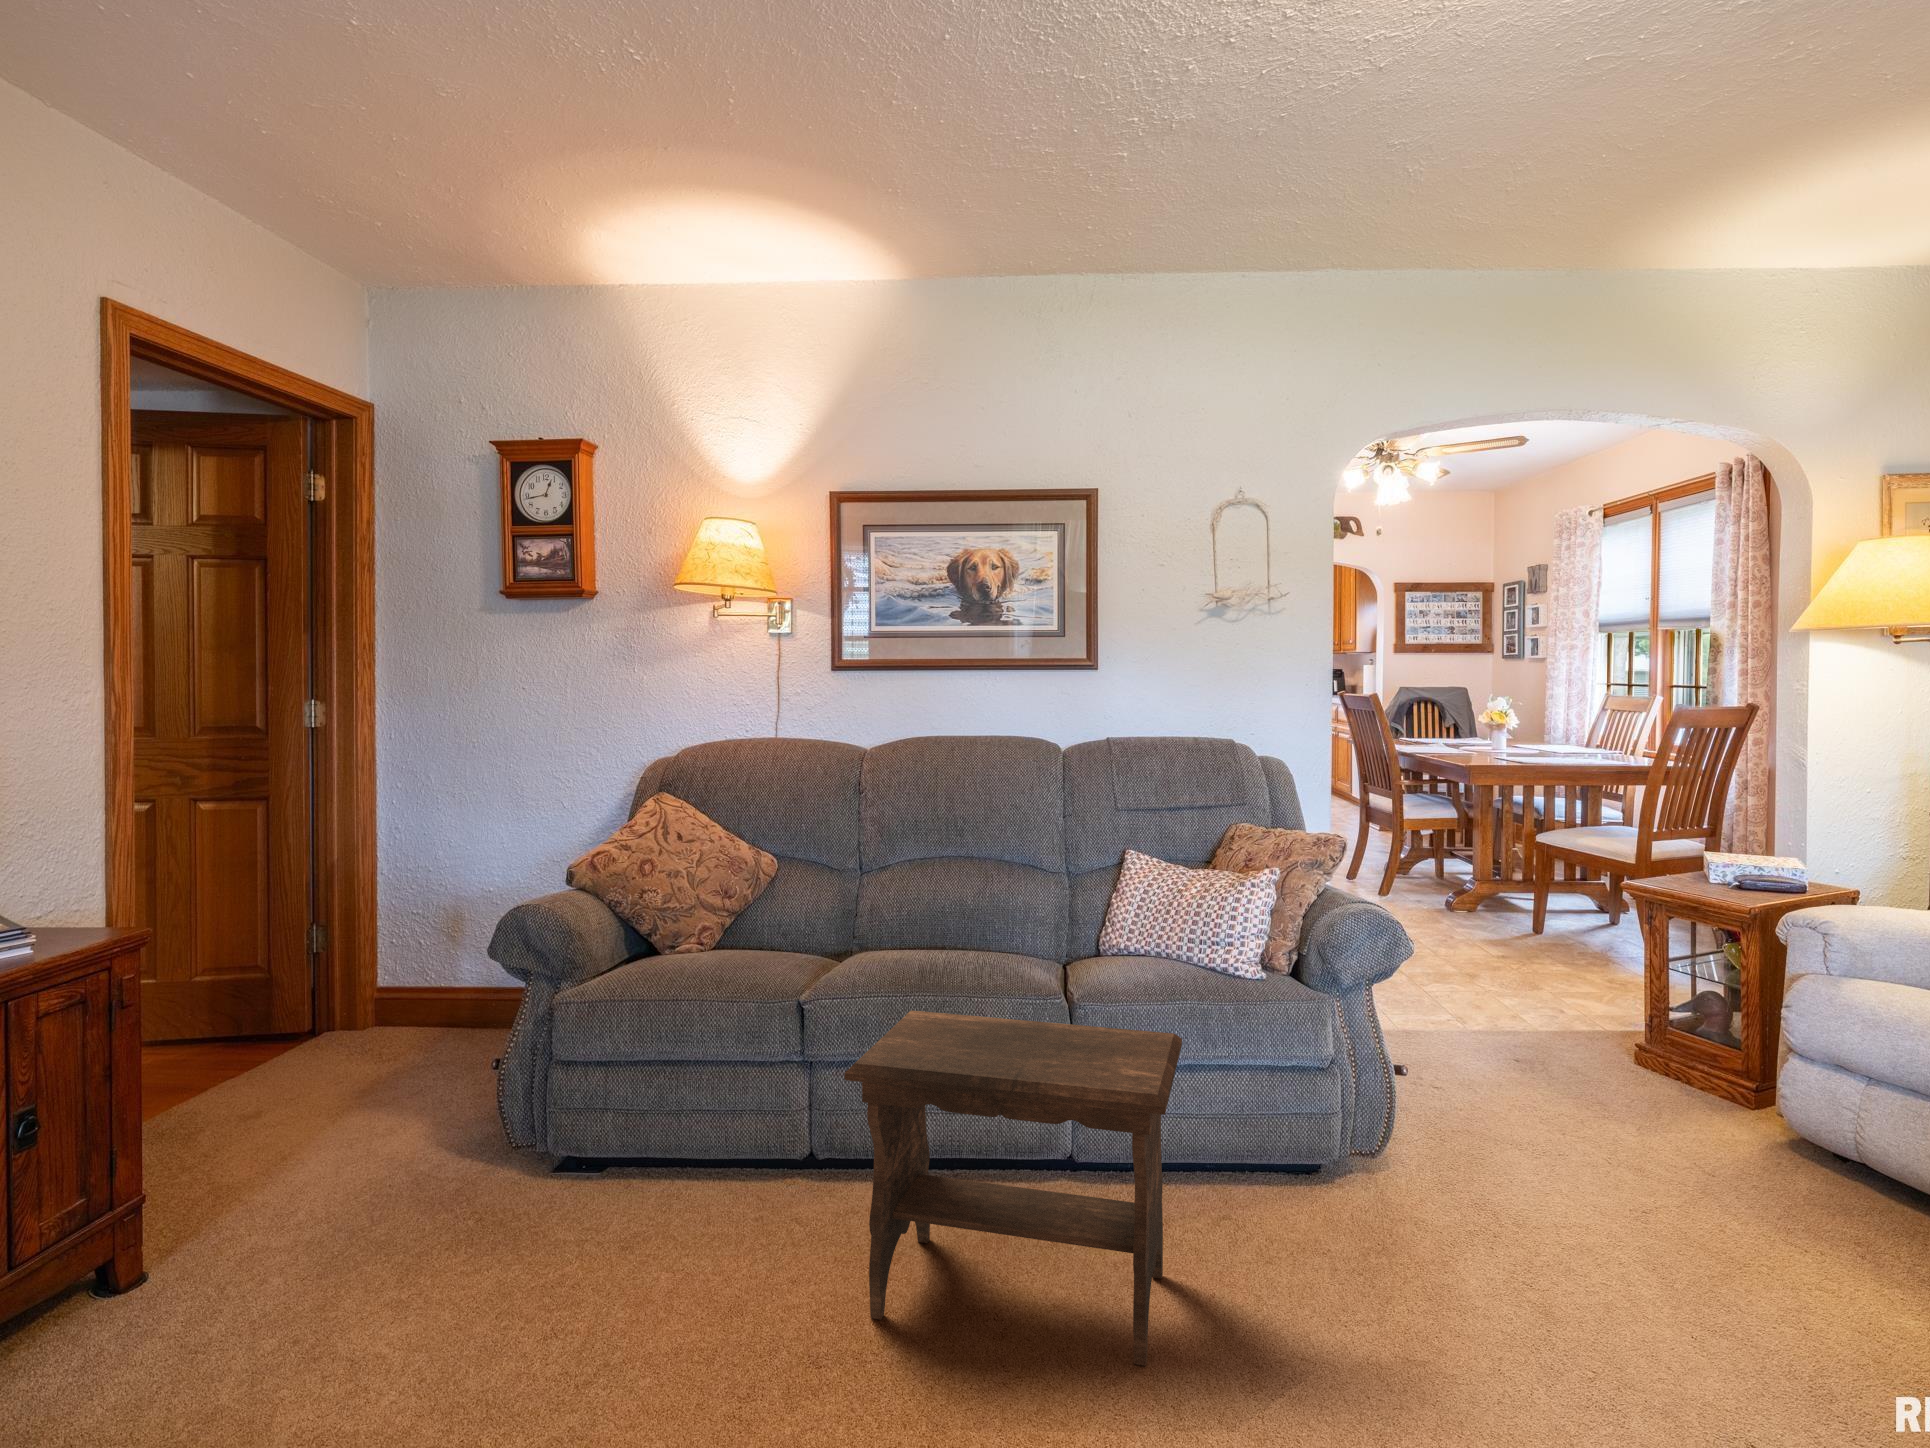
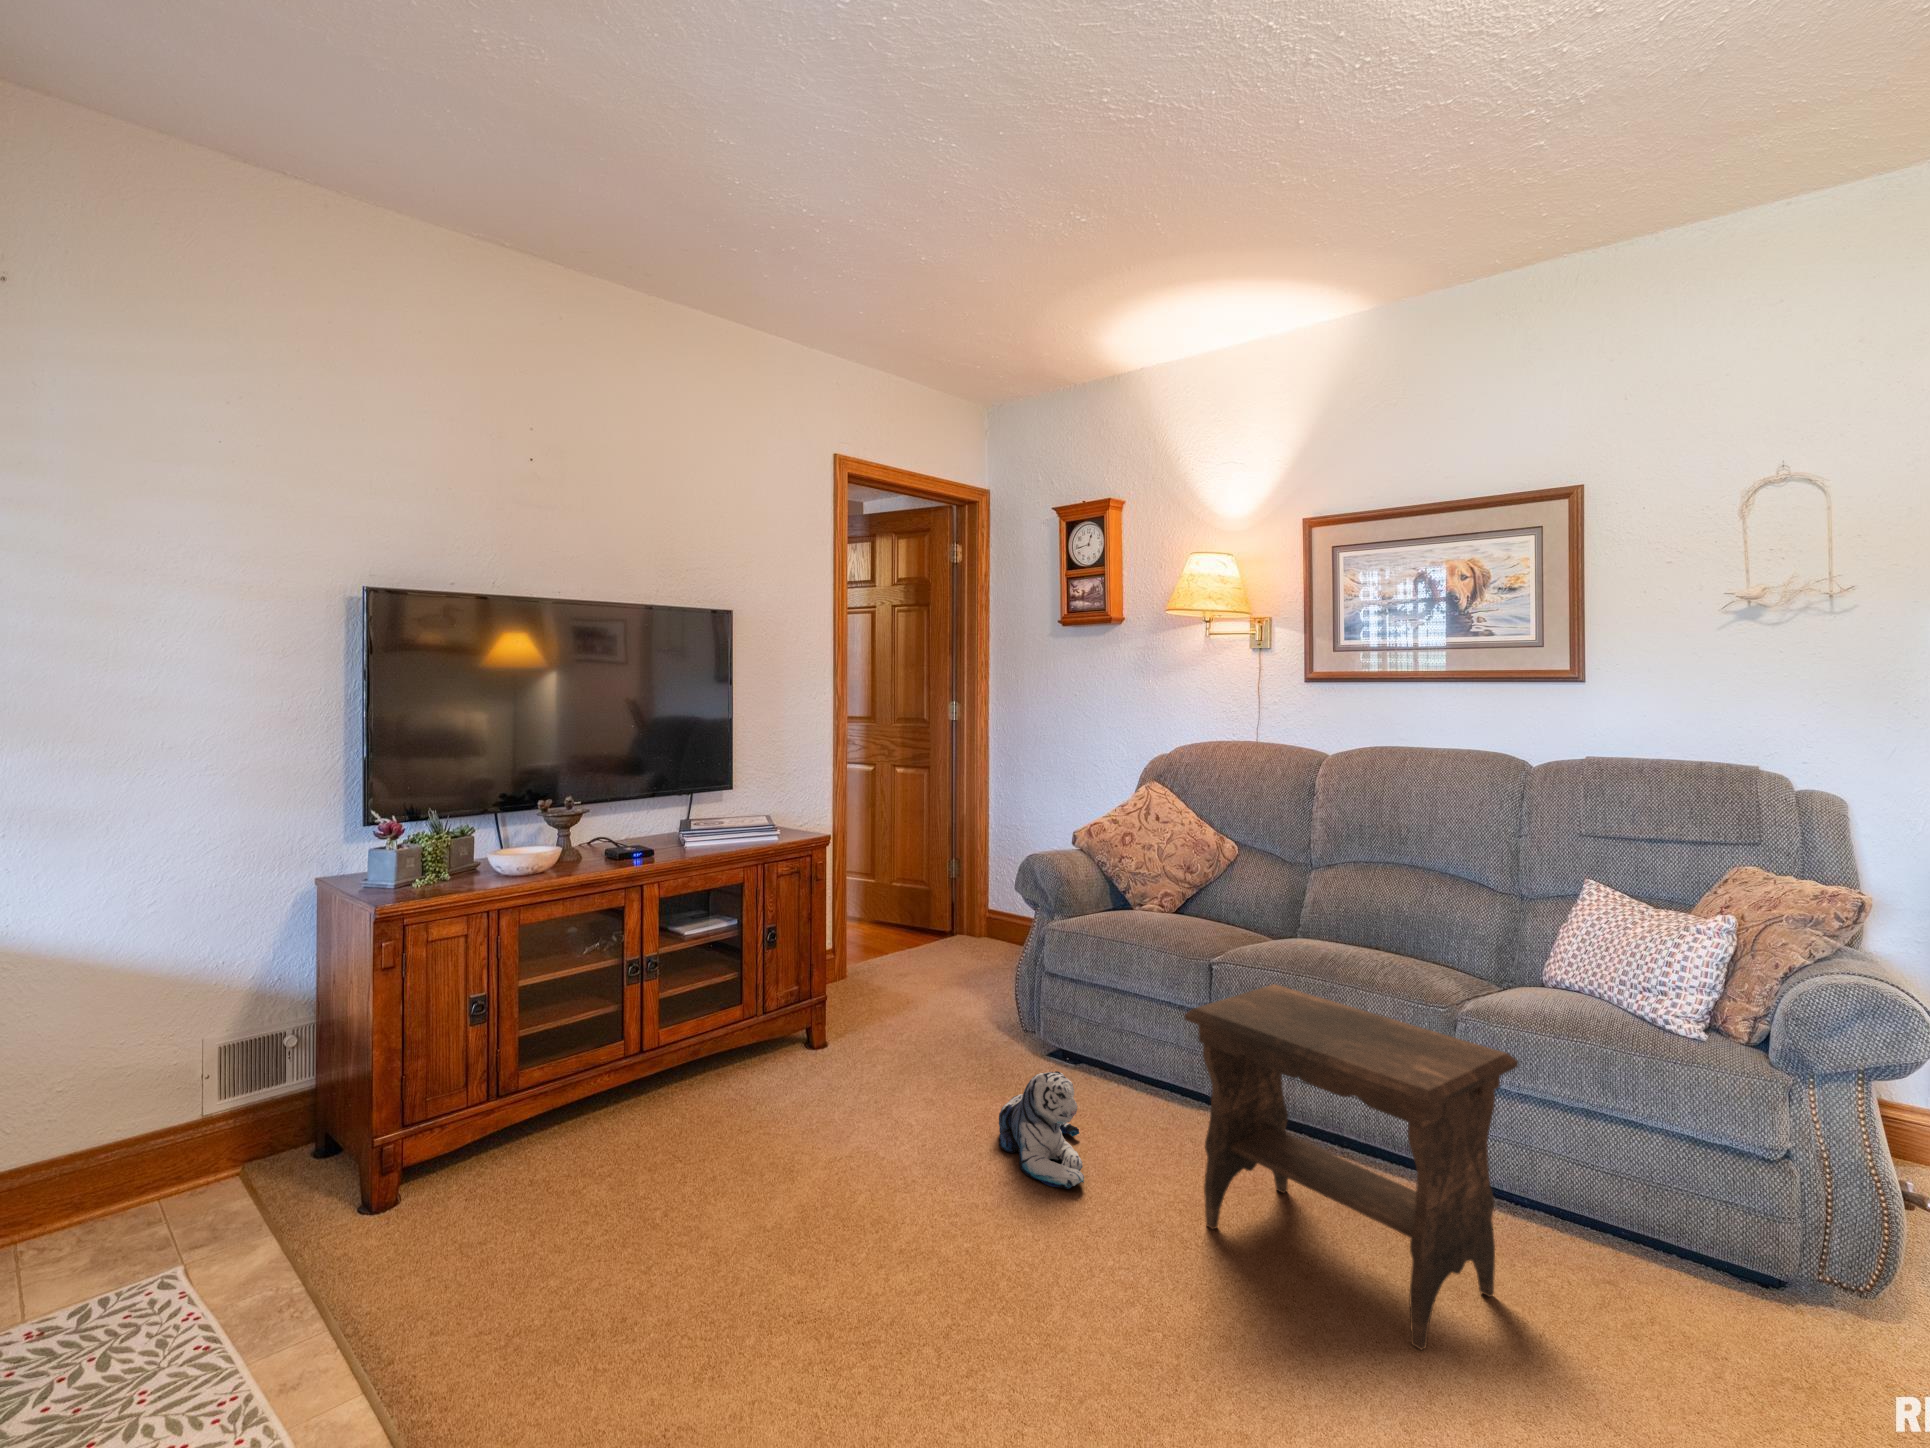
plush toy: none [542,1187,702,1347] -> present [999,1071,1084,1189]

